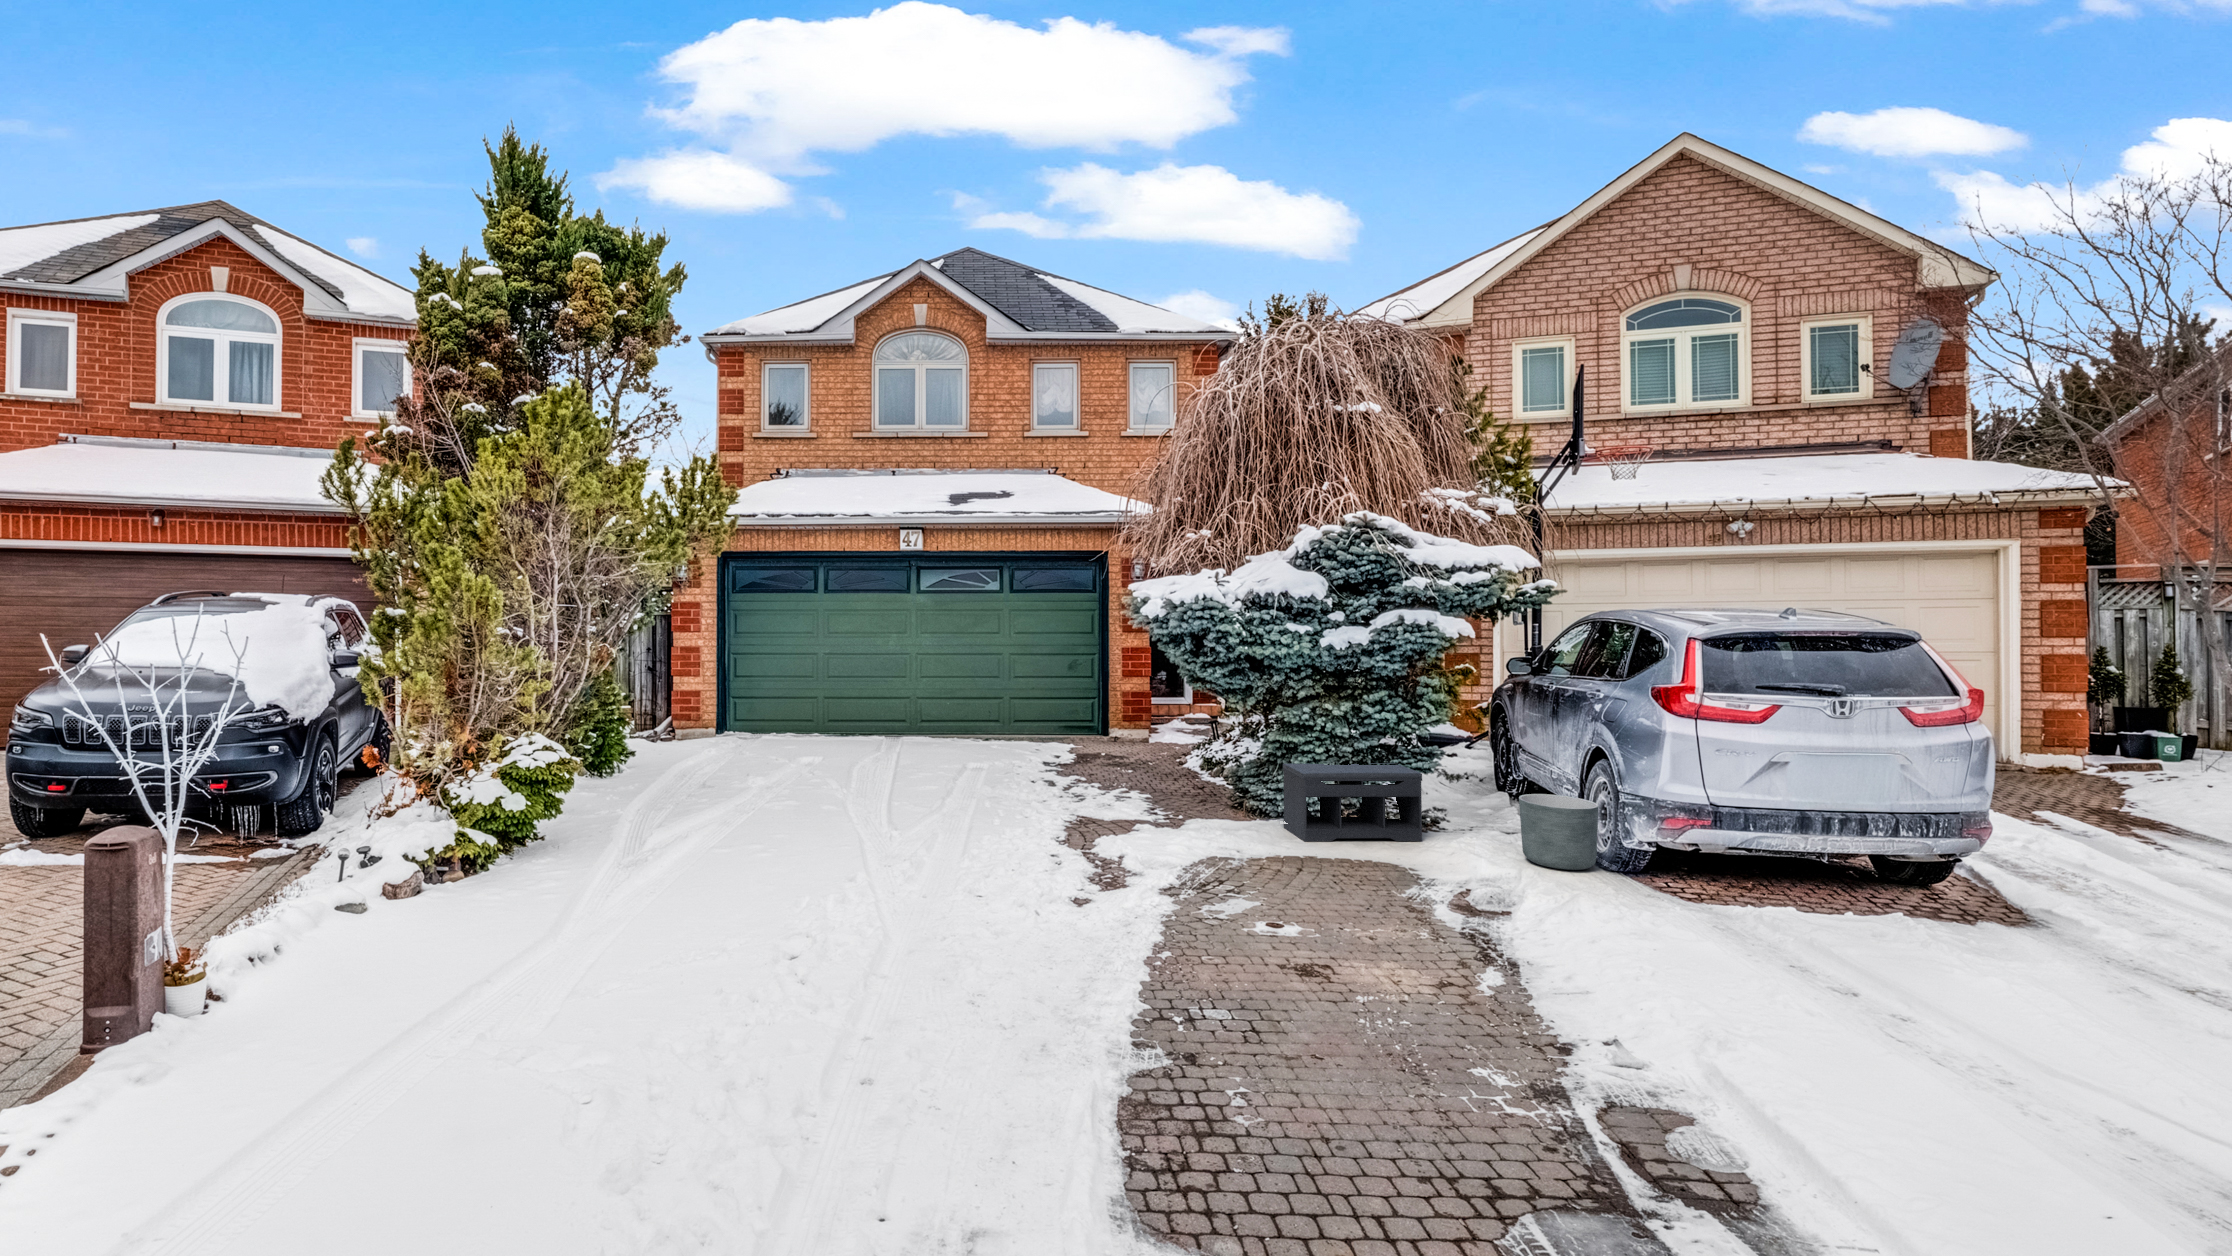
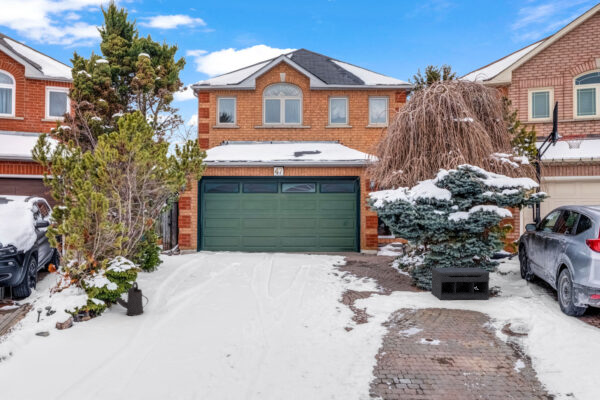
watering can: none [507,789,602,871] -> present [115,282,148,316]
planter: present [1519,794,1598,870] -> none [531,282,565,314]

